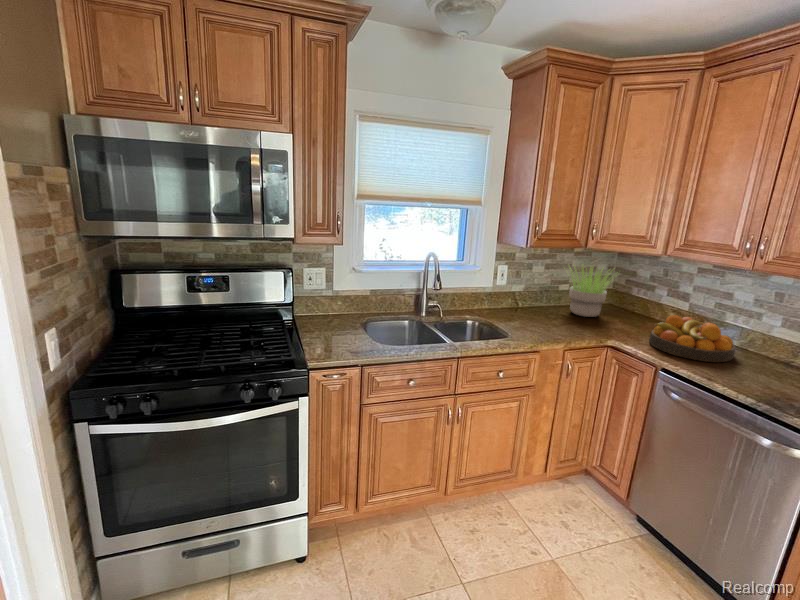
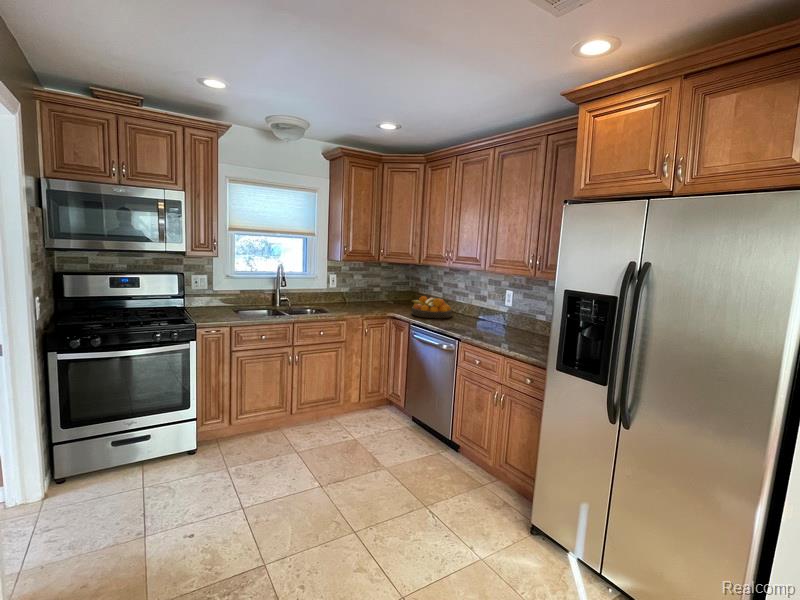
potted plant: present [570,267,610,317] -> none [369,273,405,305]

